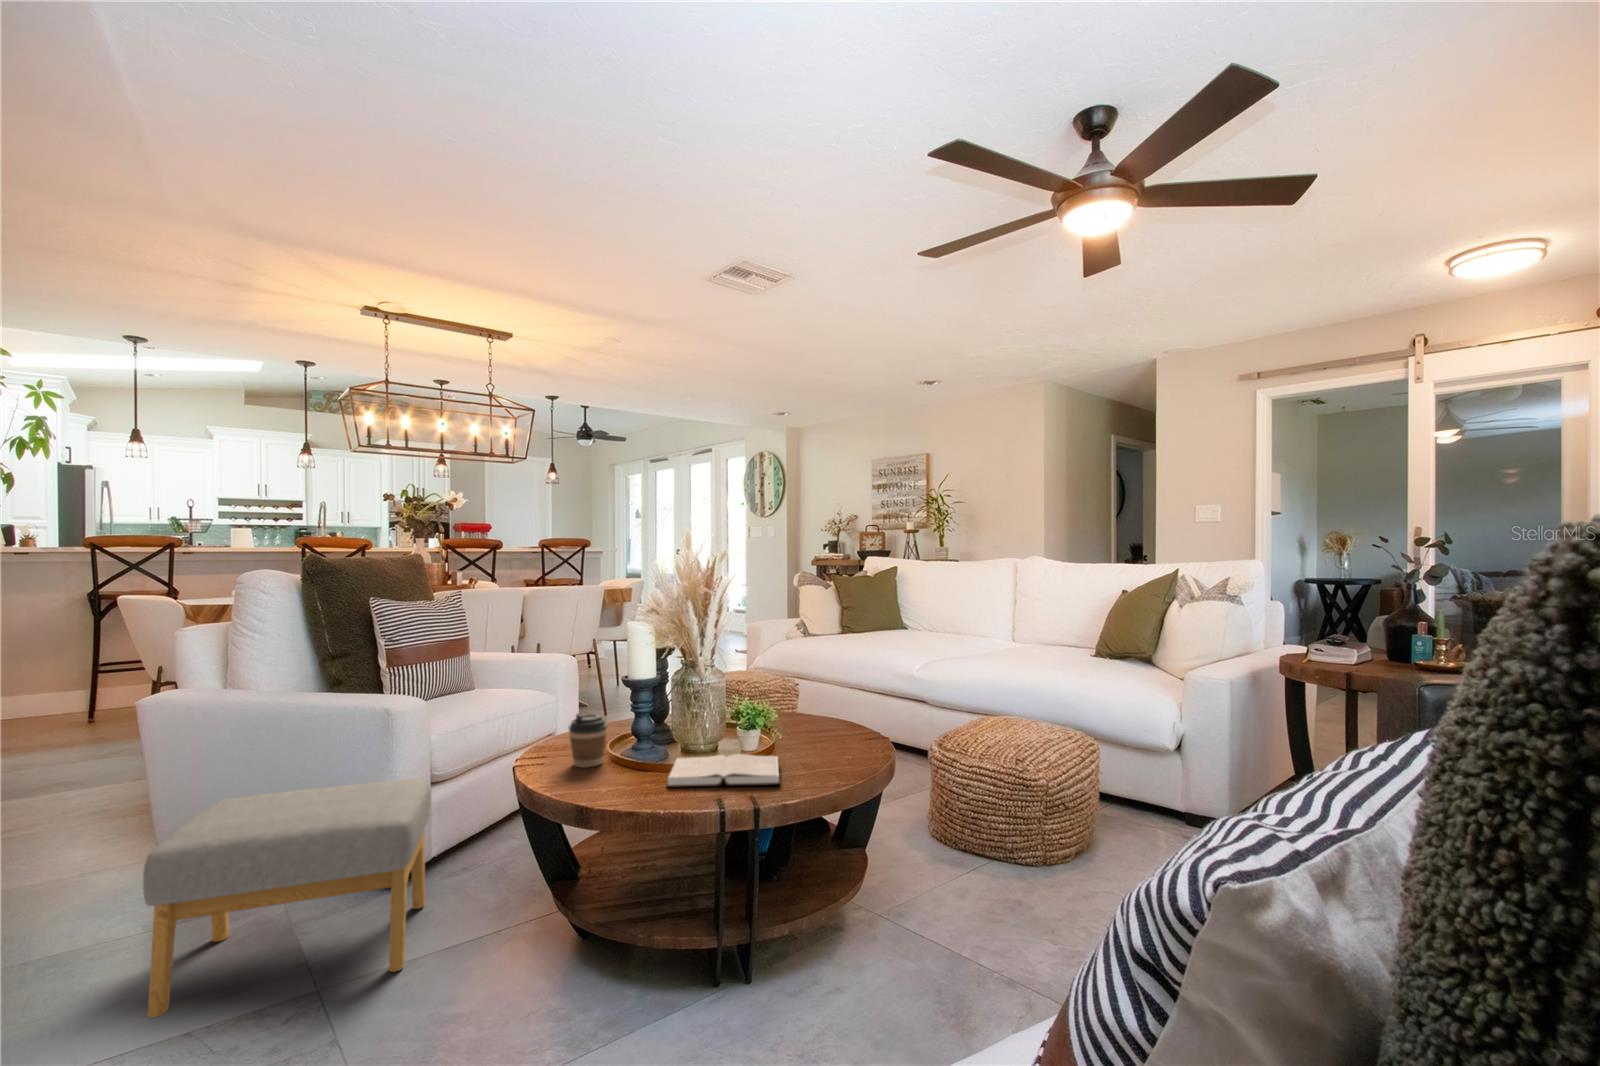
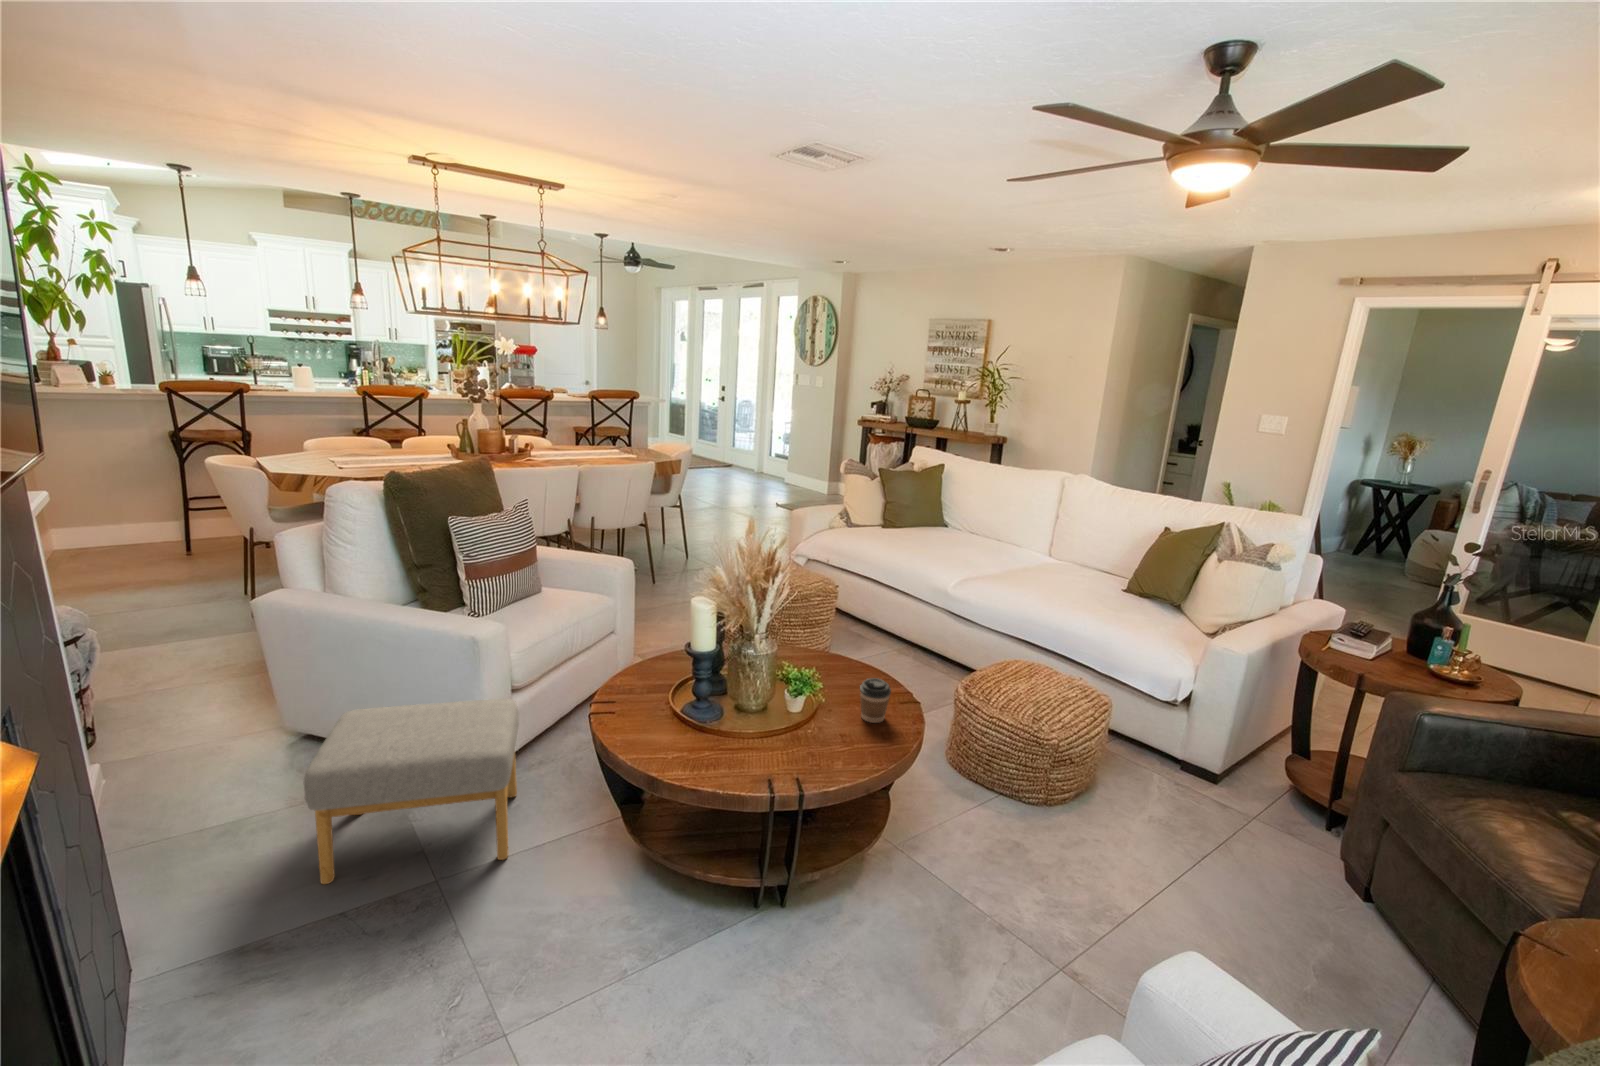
coffee cup: present [569,714,608,768] -> present [860,678,891,723]
hardback book: present [667,754,780,788] -> none [724,722,822,765]

